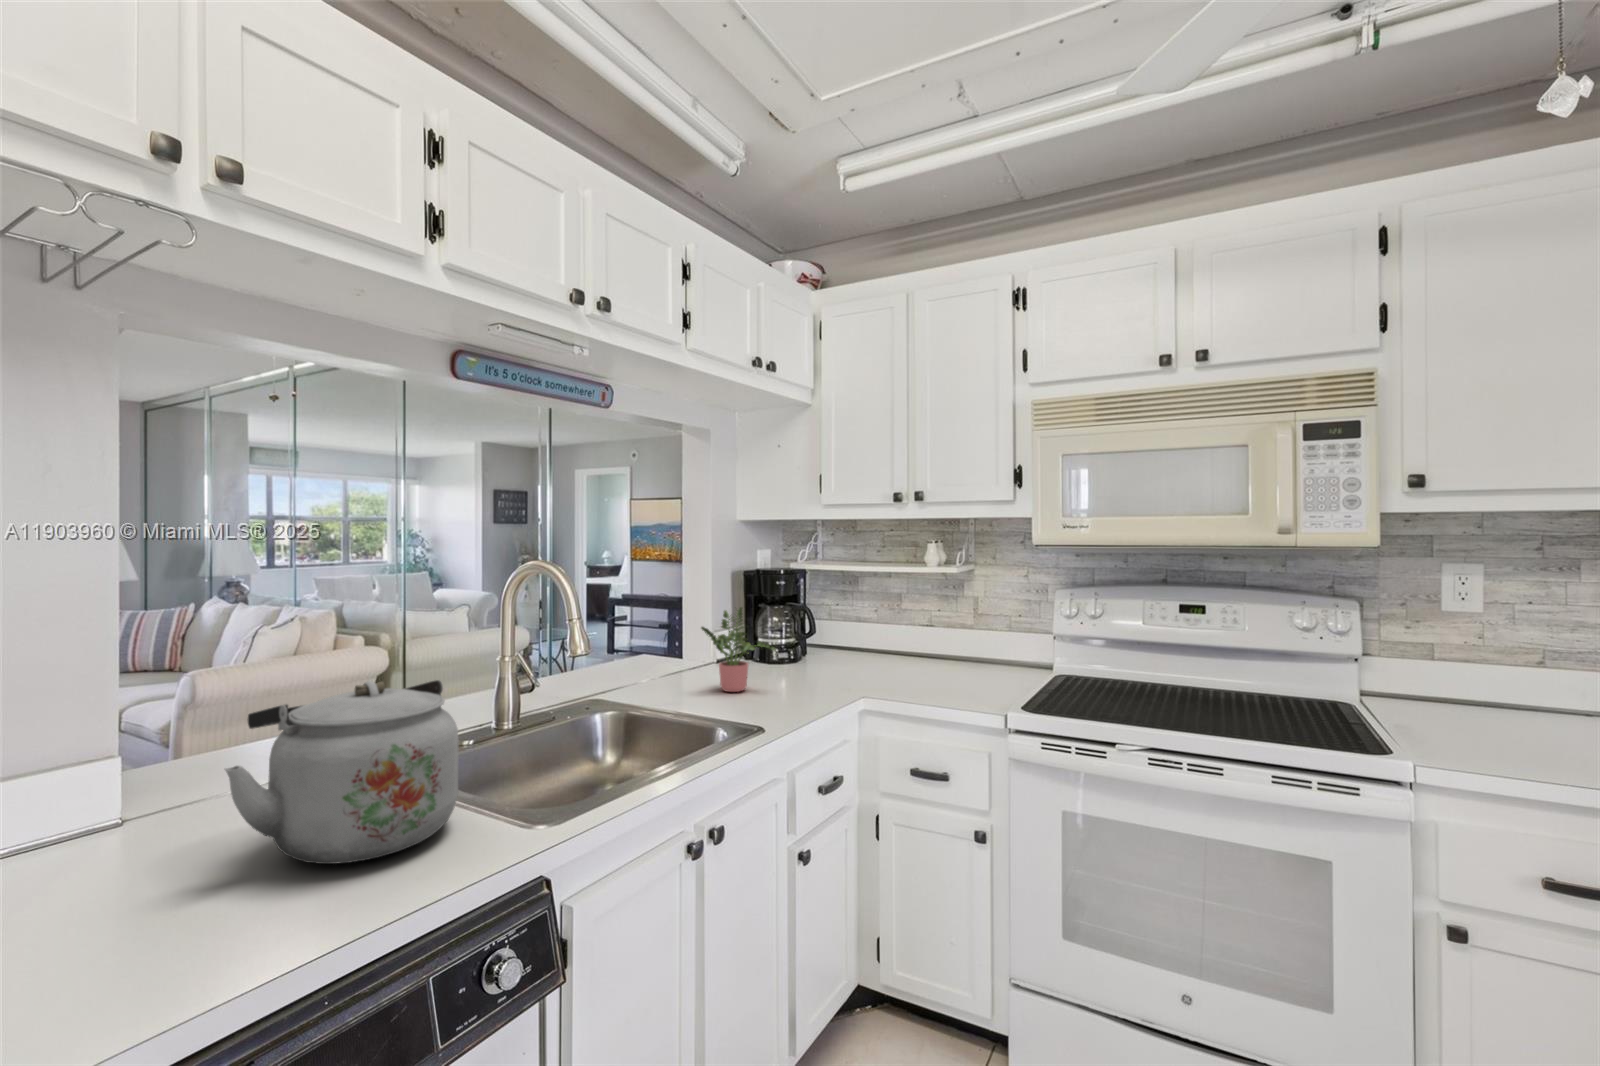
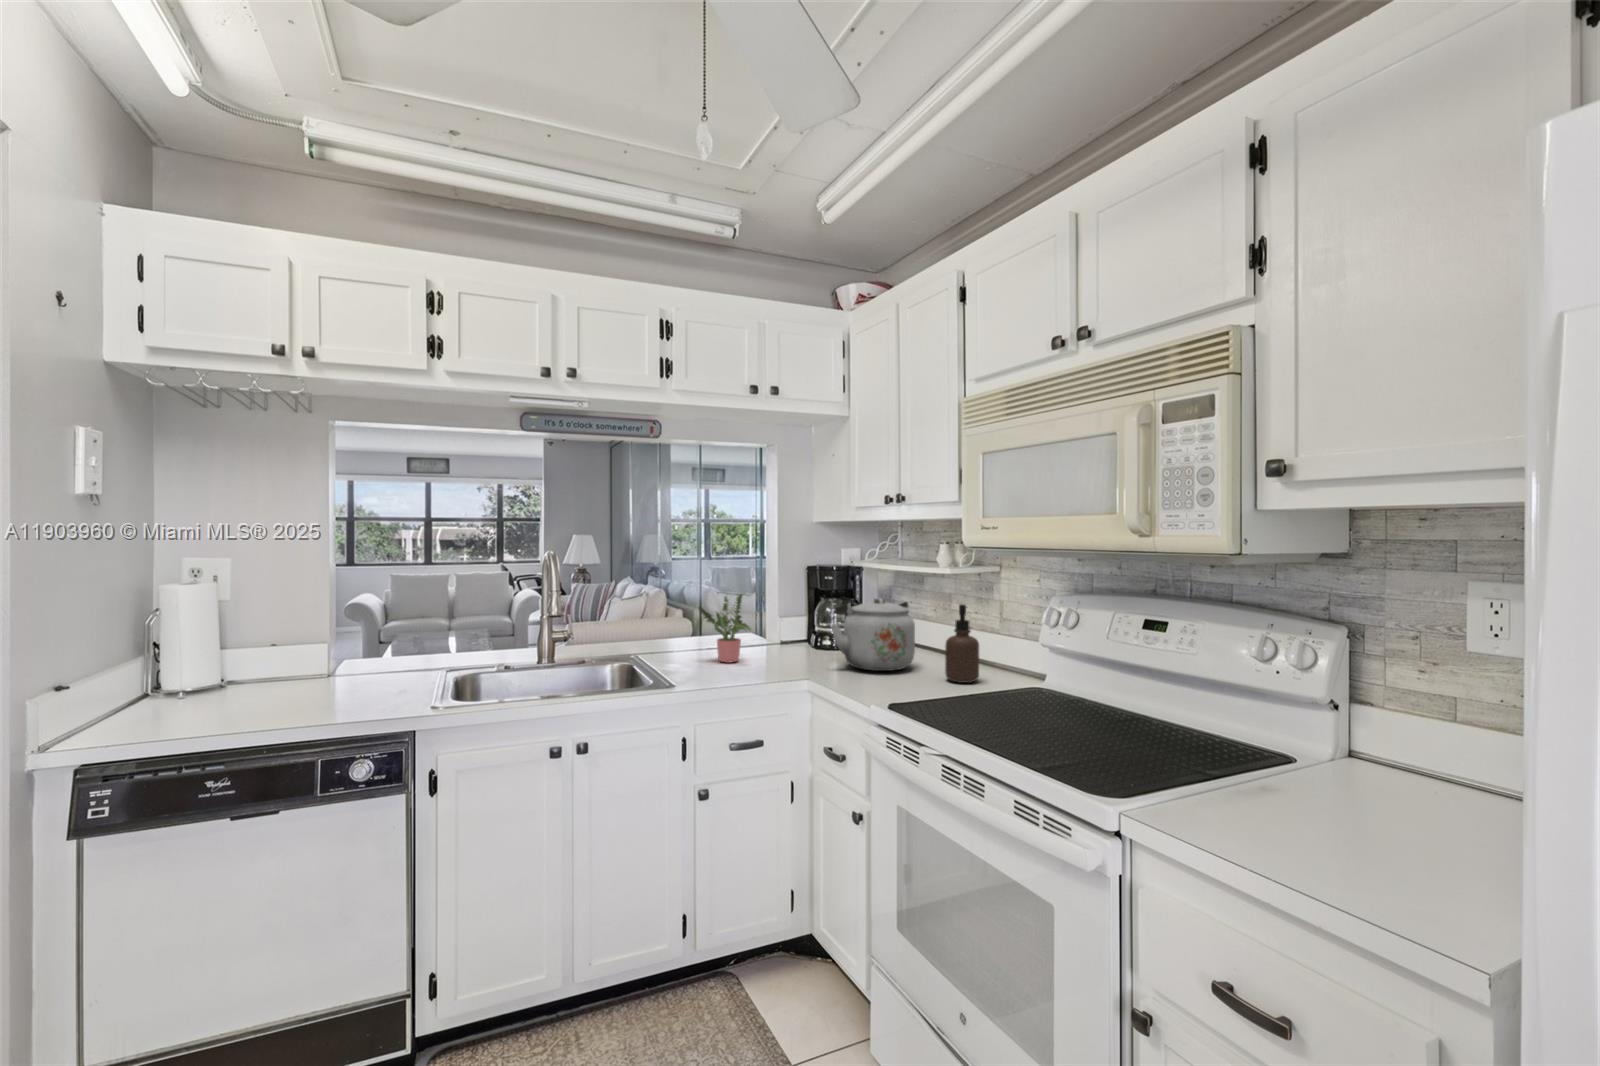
soap dispenser: none [970,602,1004,679] -> present [945,604,979,683]
kettle: present [225,680,459,864] -> present [832,598,915,671]

